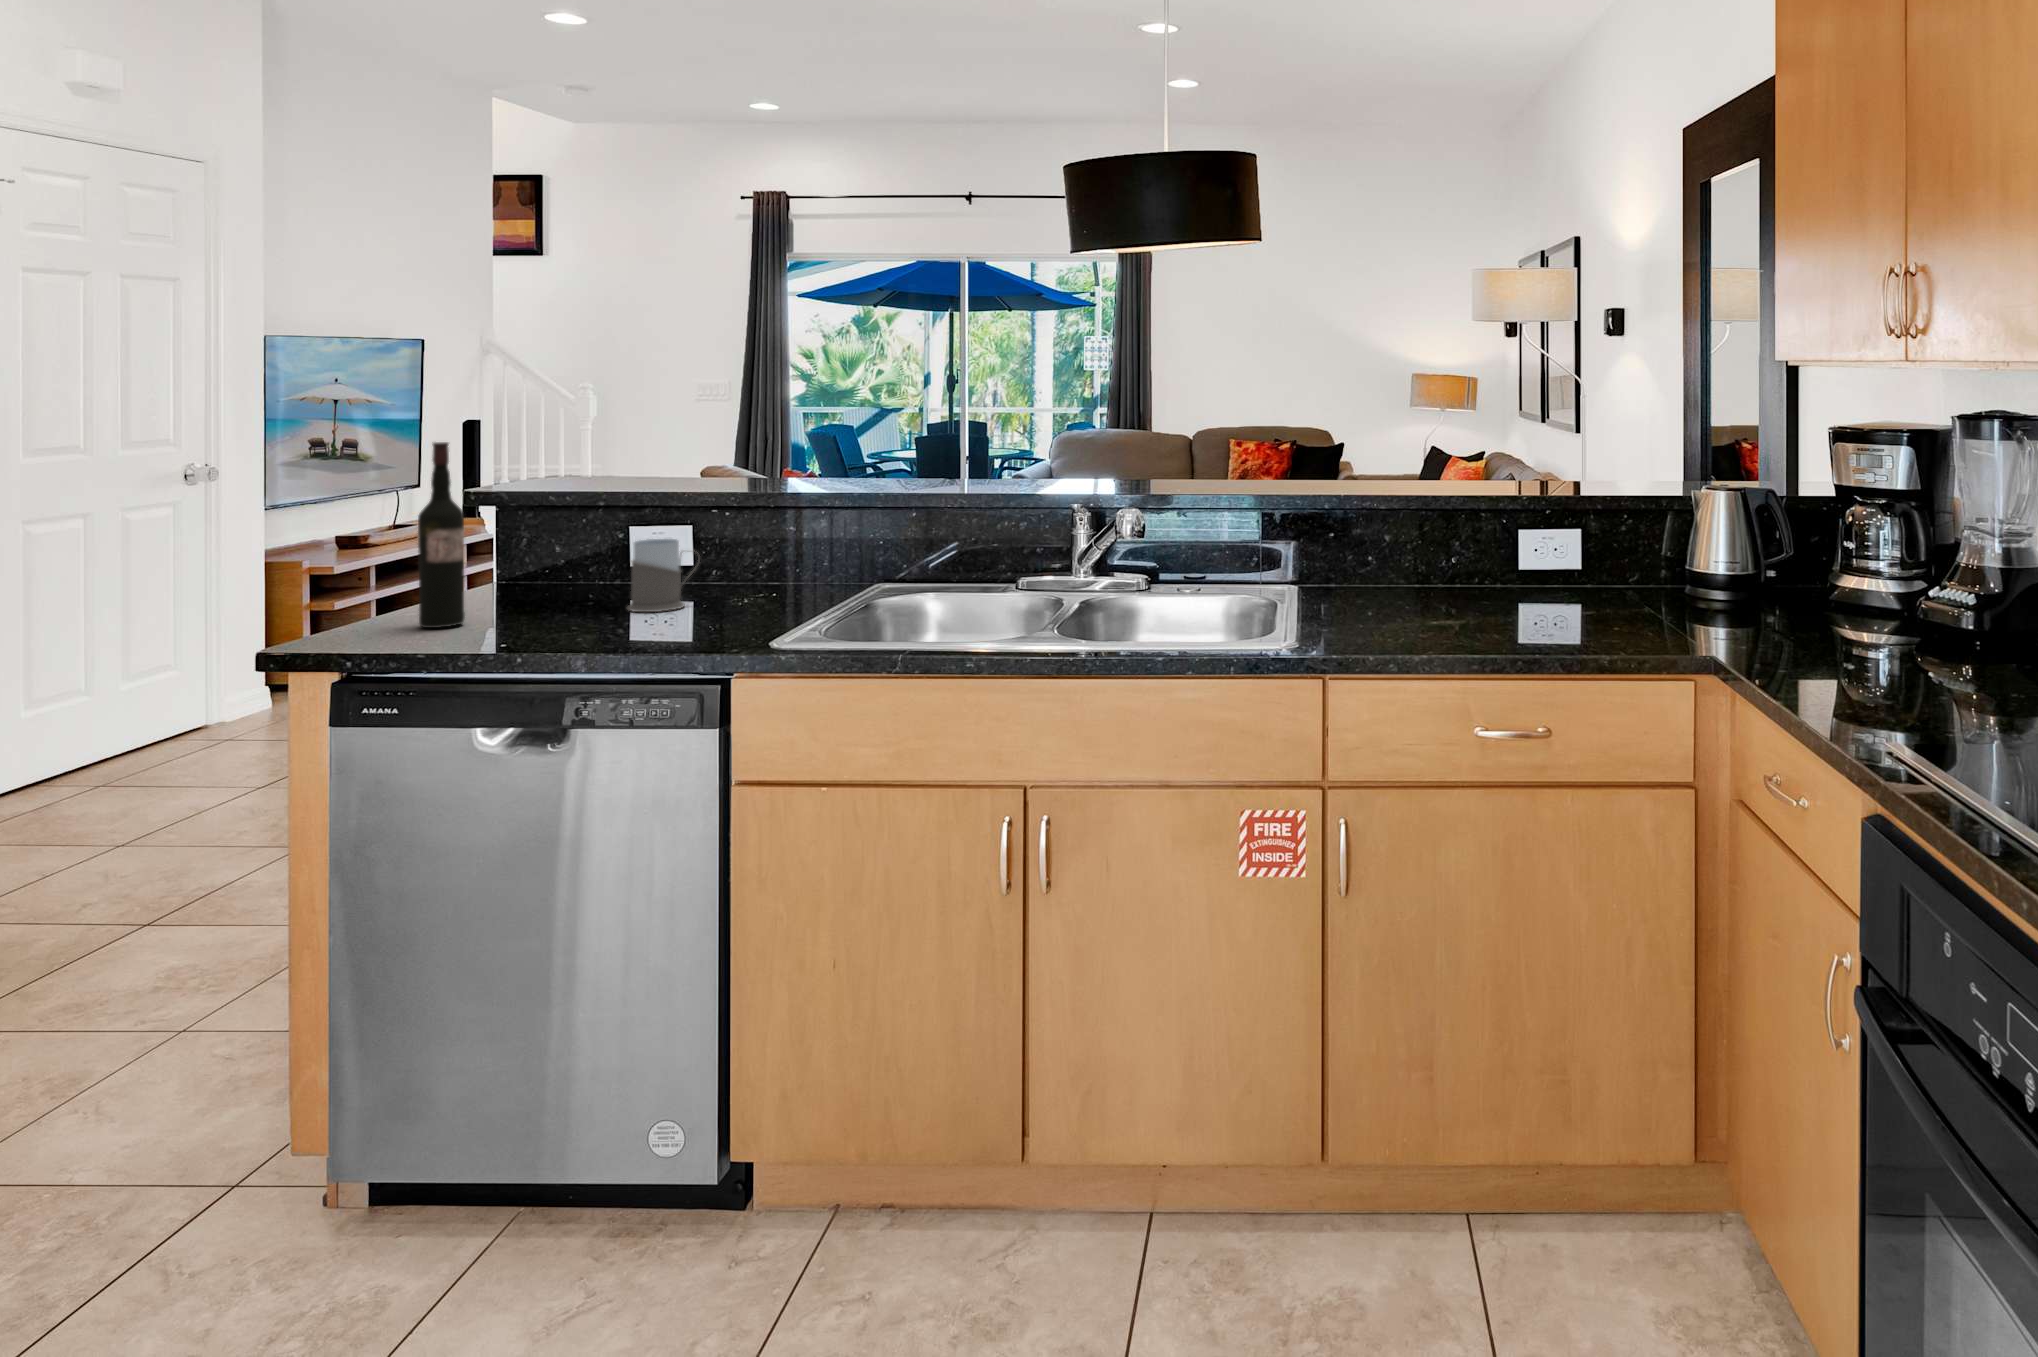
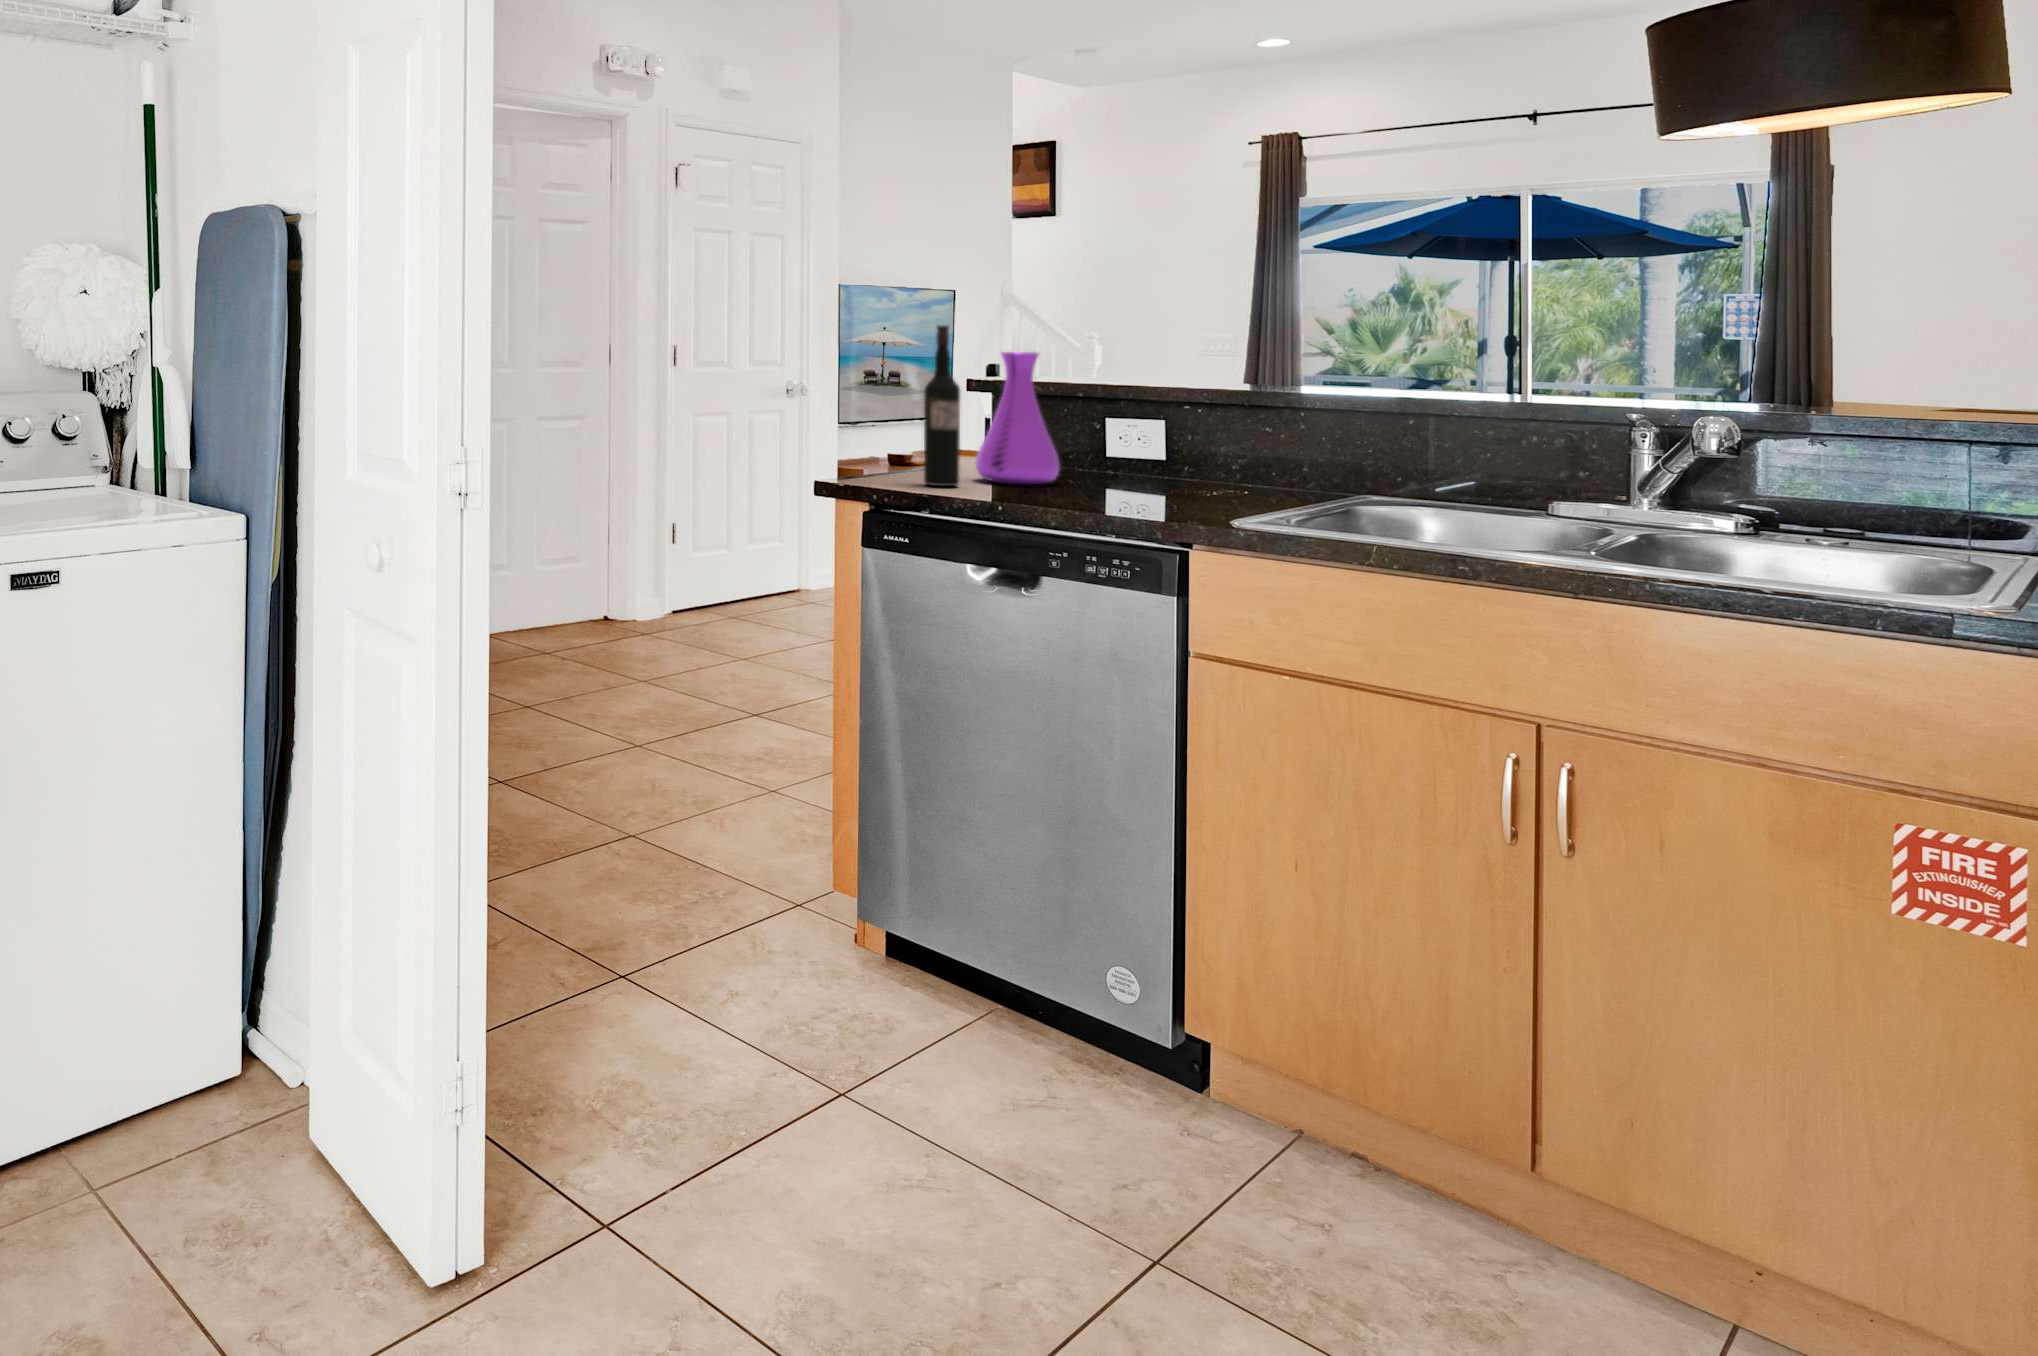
vase: none [482,463,581,611] -> present [976,352,1060,484]
mug: present [627,539,692,612] -> none [1100,427,1172,496]

